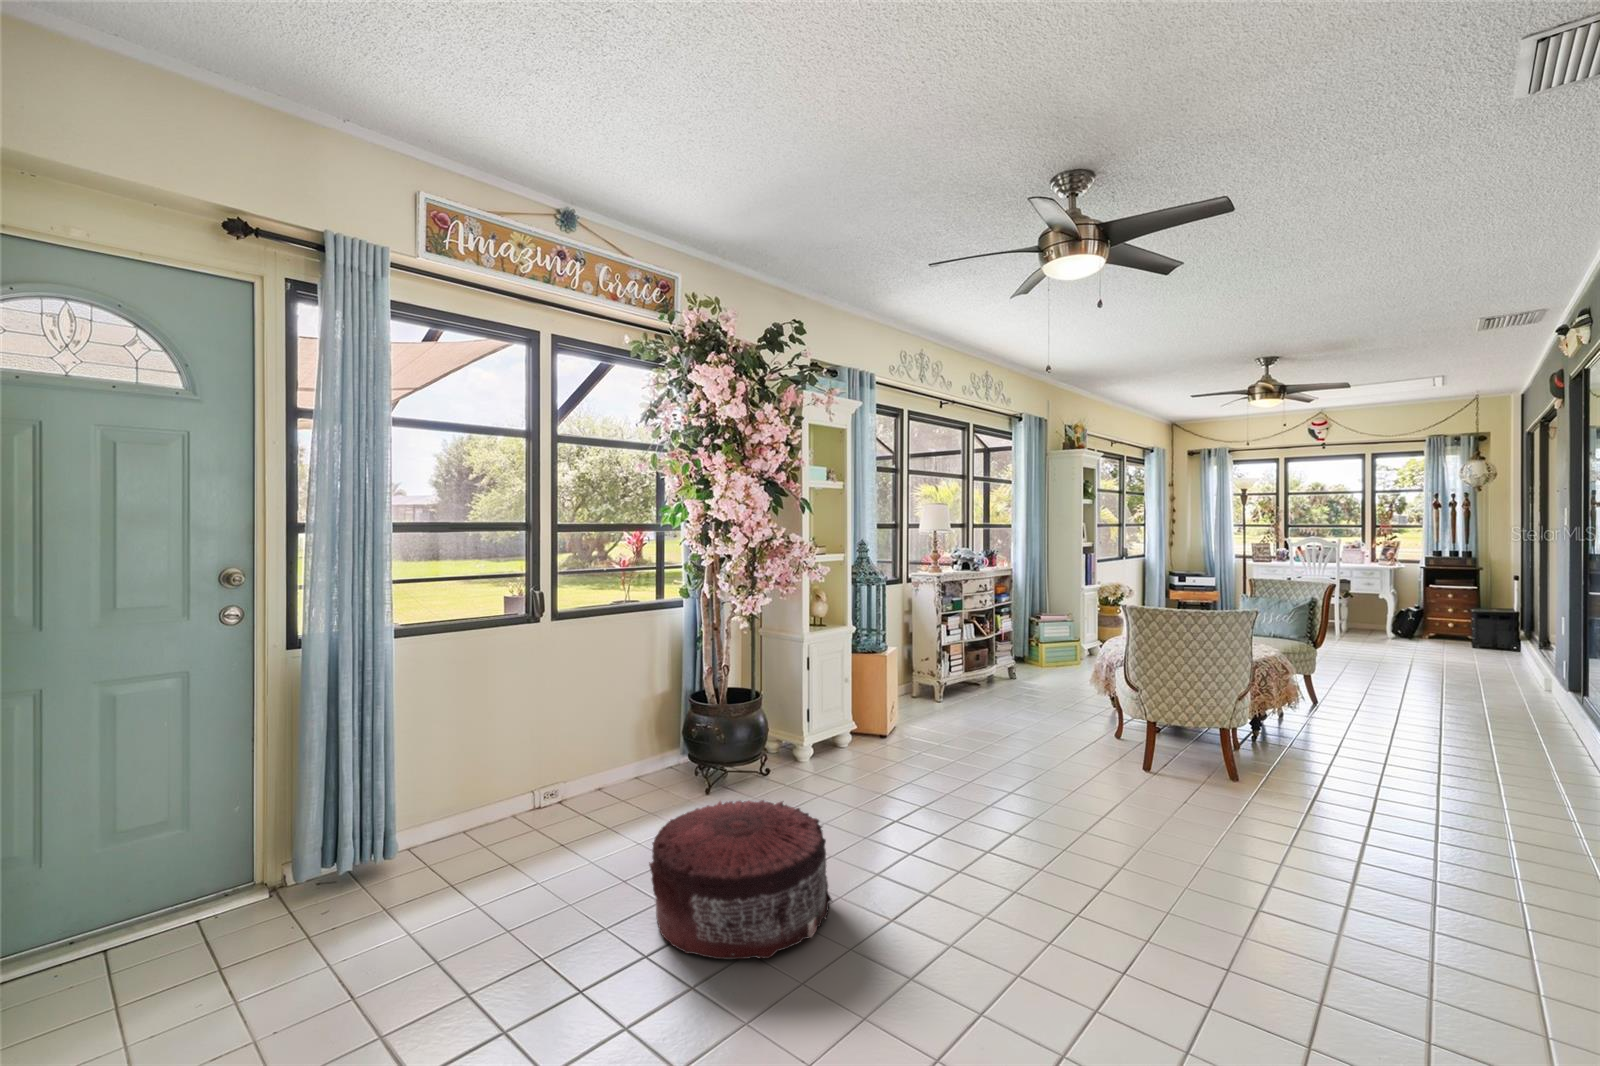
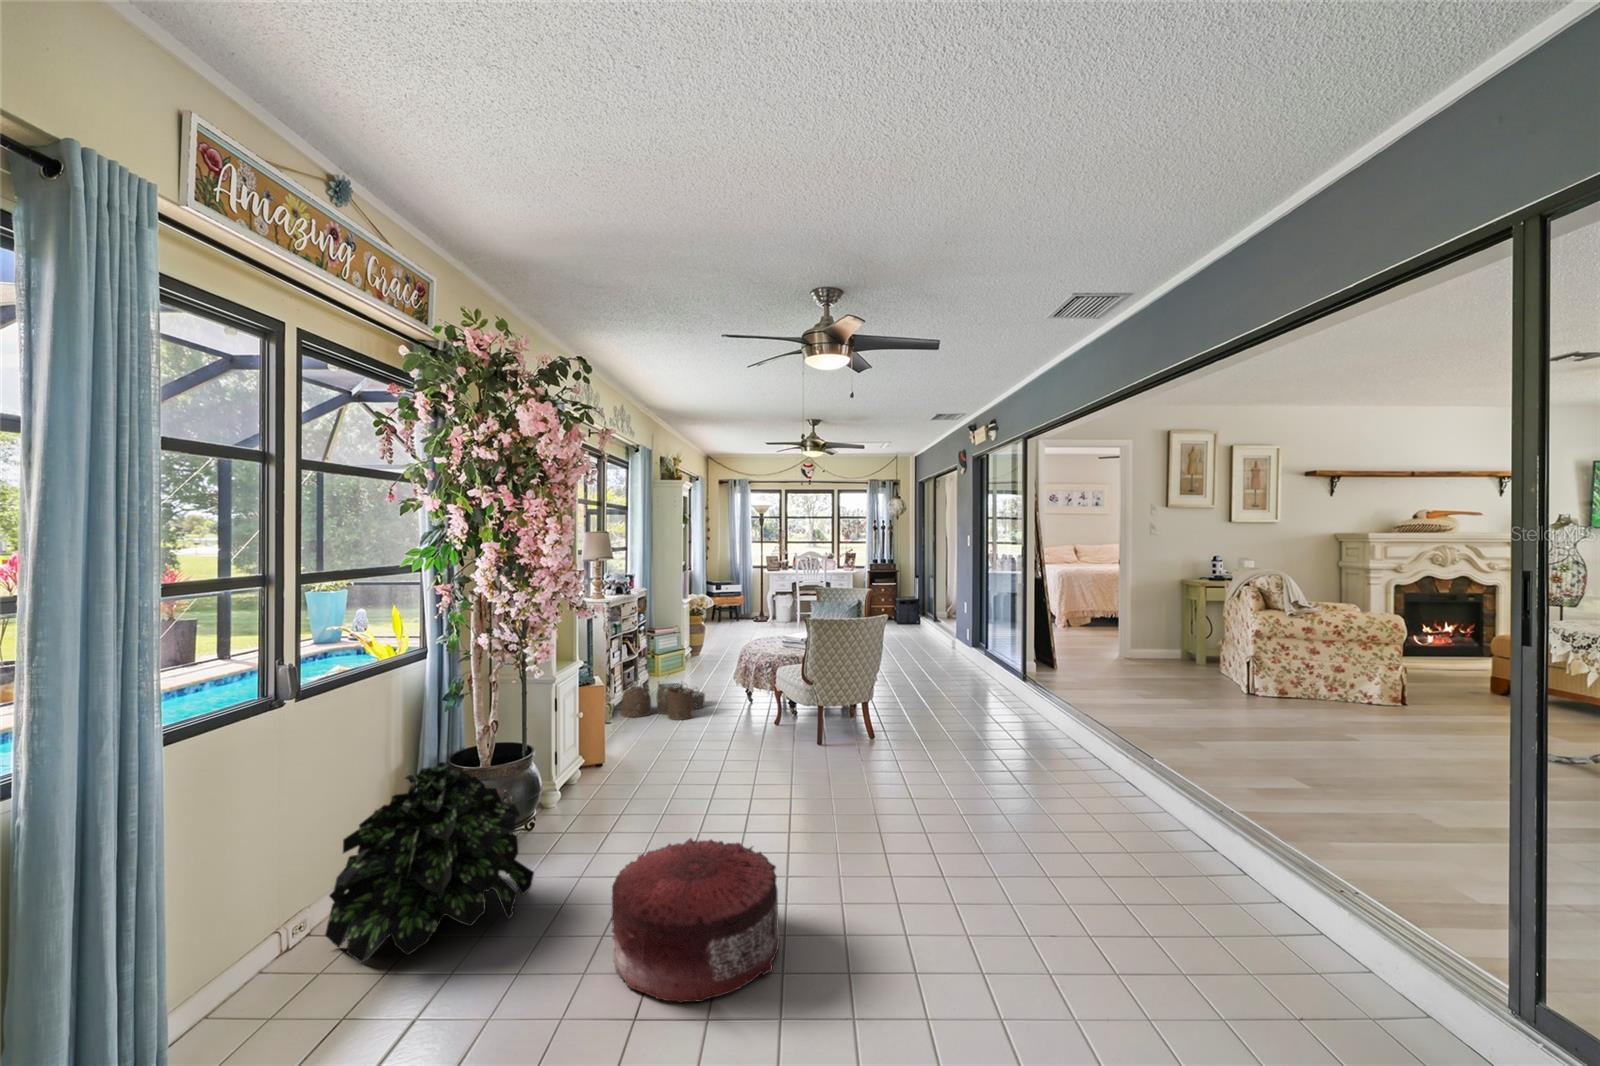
woven basket: none [952,664,1050,709] -> present [620,682,705,720]
potted plant: none [543,682,691,829] -> present [325,762,534,962]

